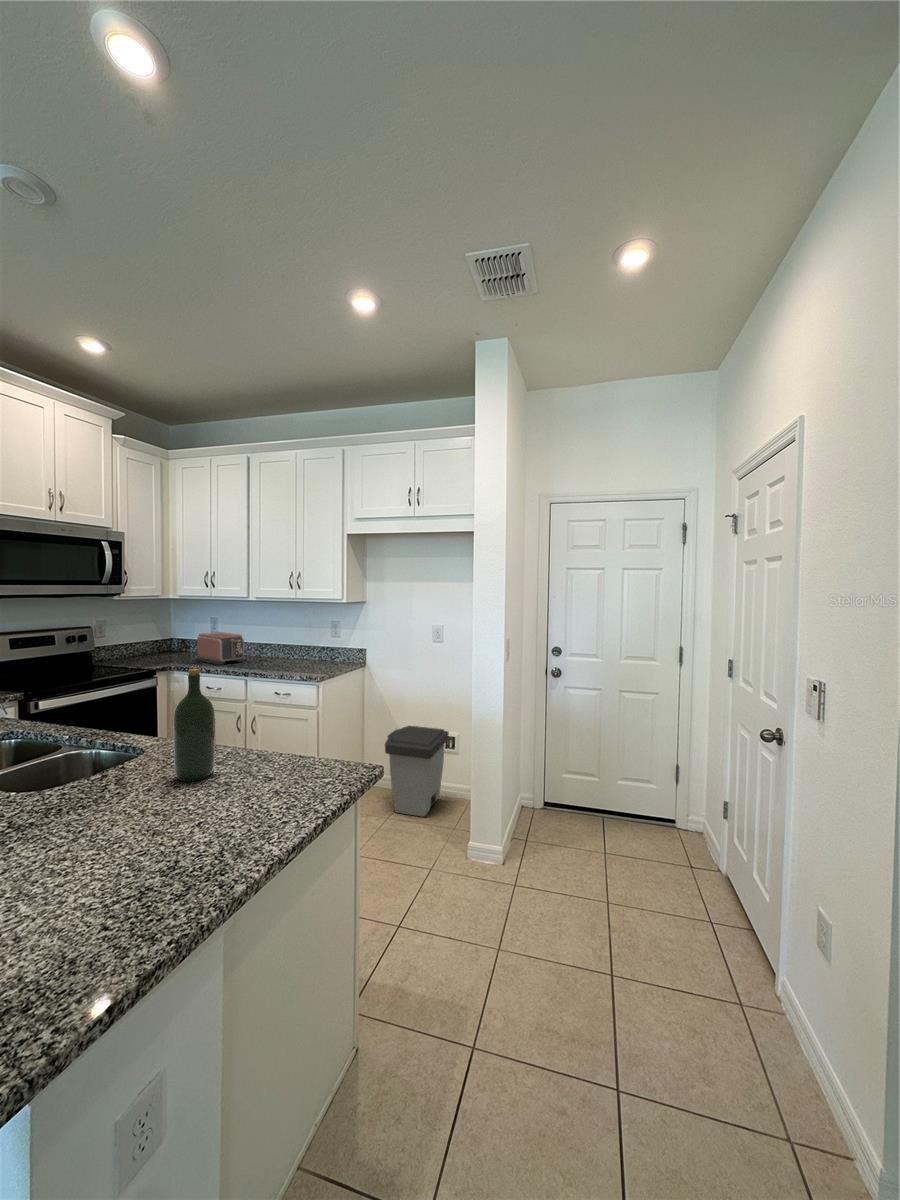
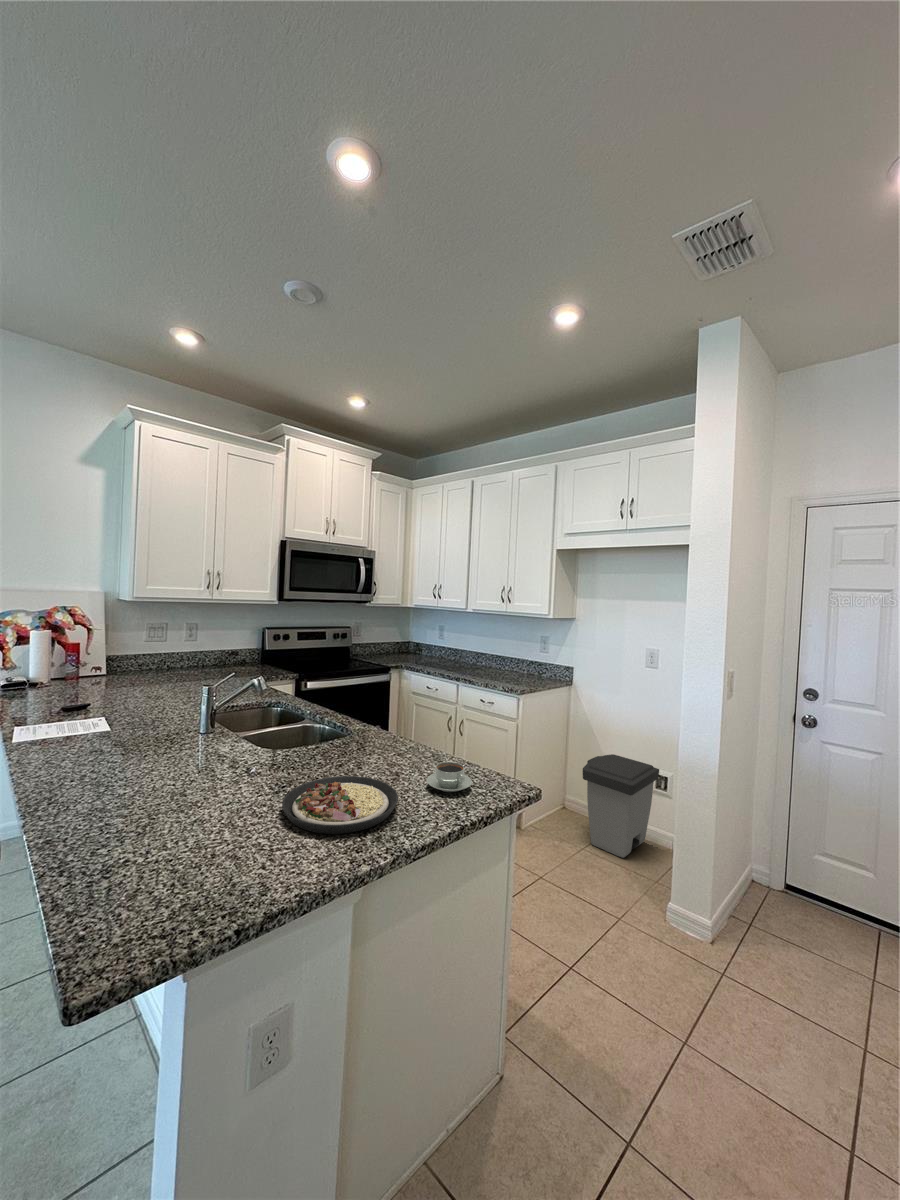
toaster: present [197,632,244,665] -> none [424,639,462,668]
wine bottle: present [174,669,215,781] -> none [361,668,394,766]
coffee cup: none [268,757,318,789] -> present [427,762,472,792]
plate: none [95,794,249,870] -> present [282,776,398,834]

